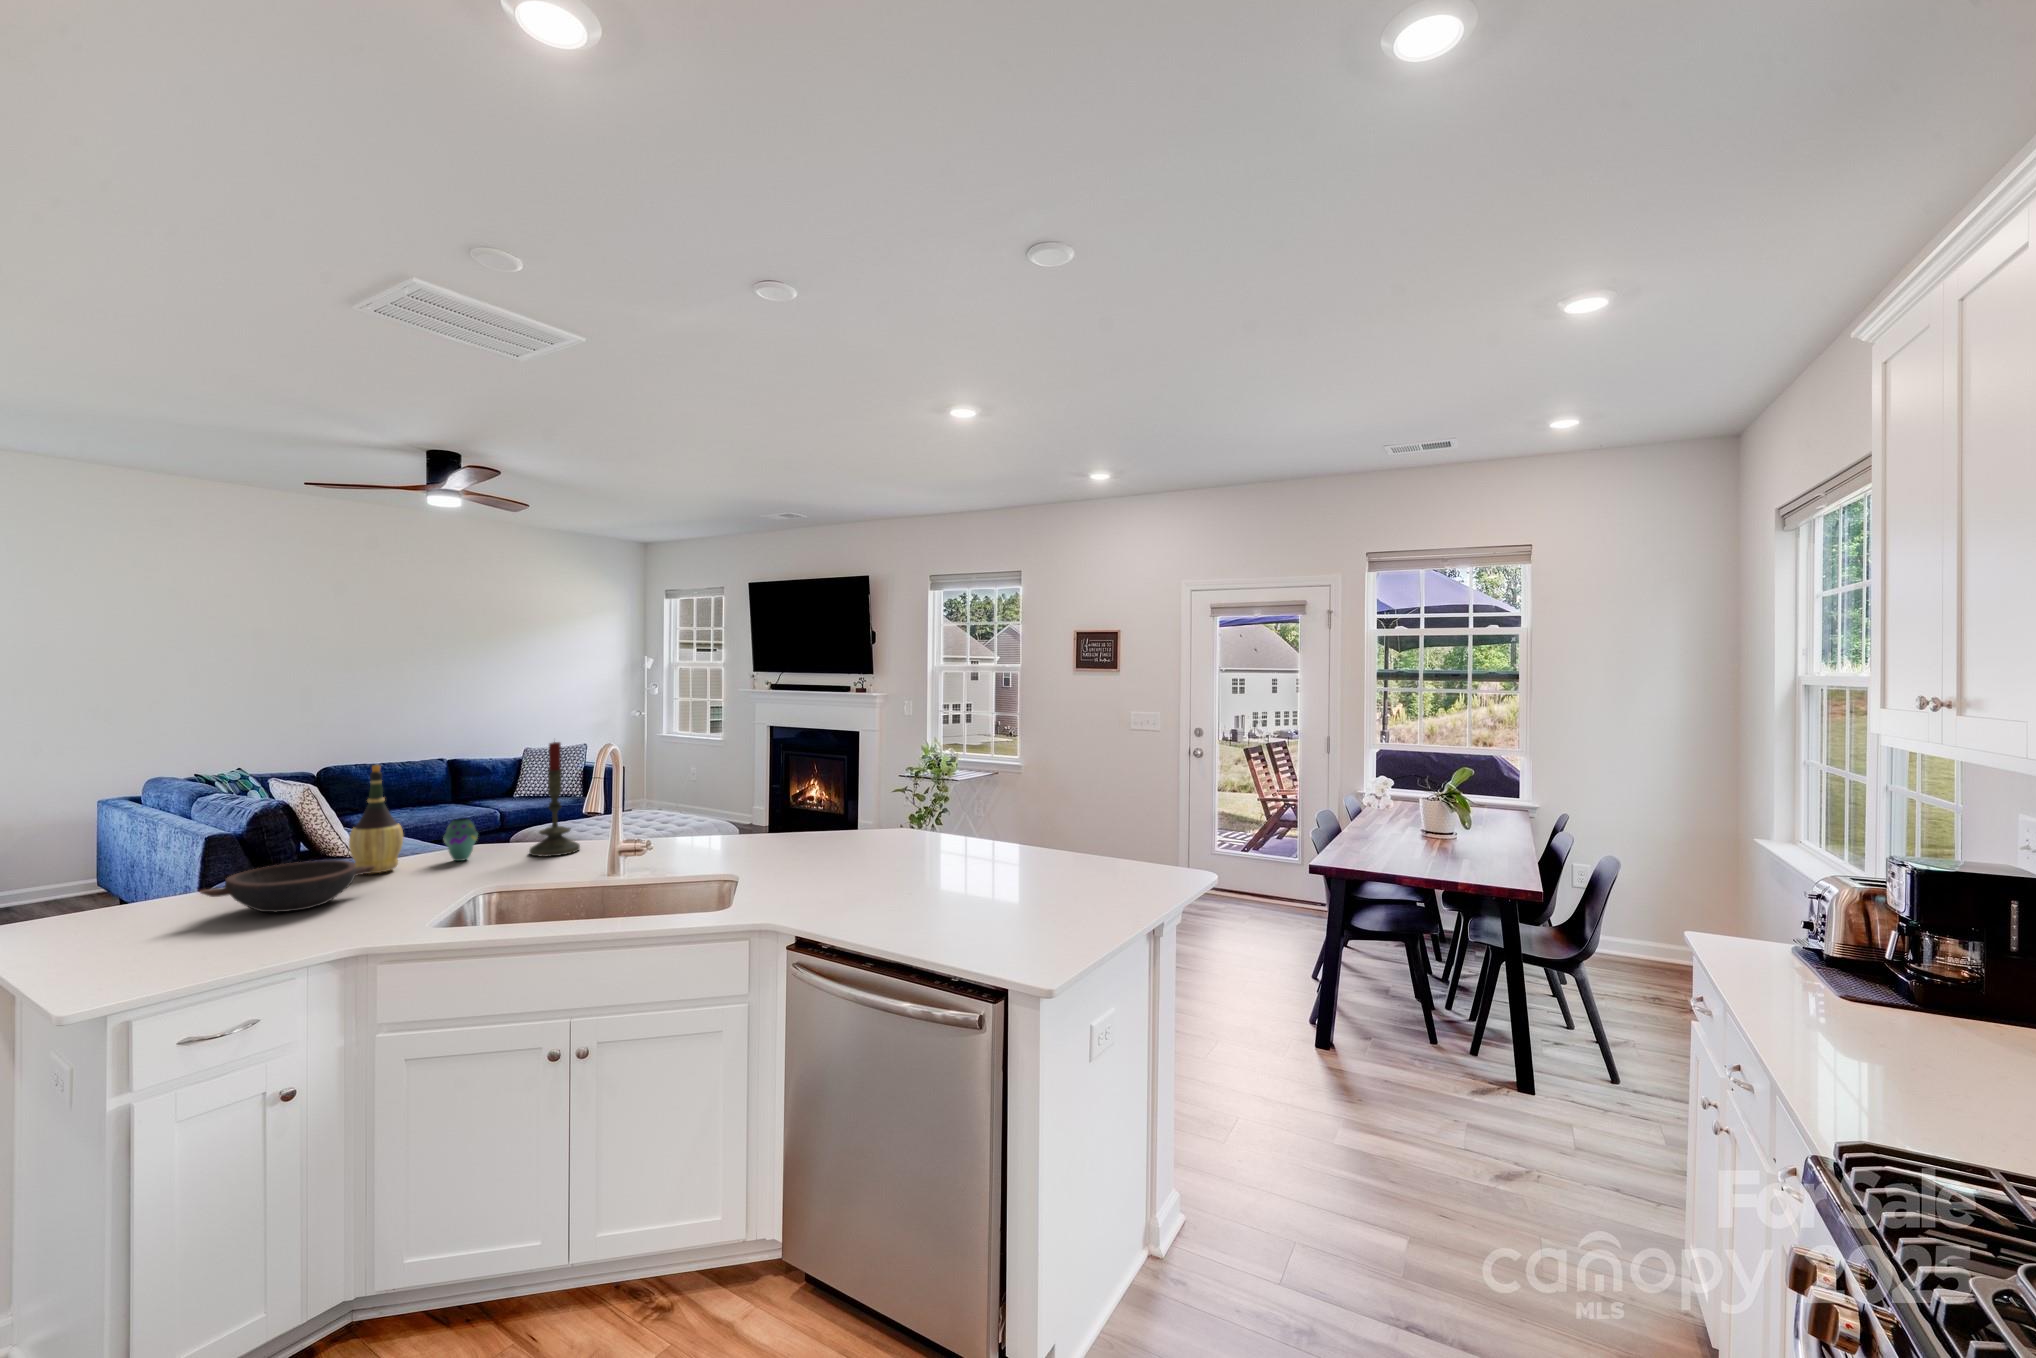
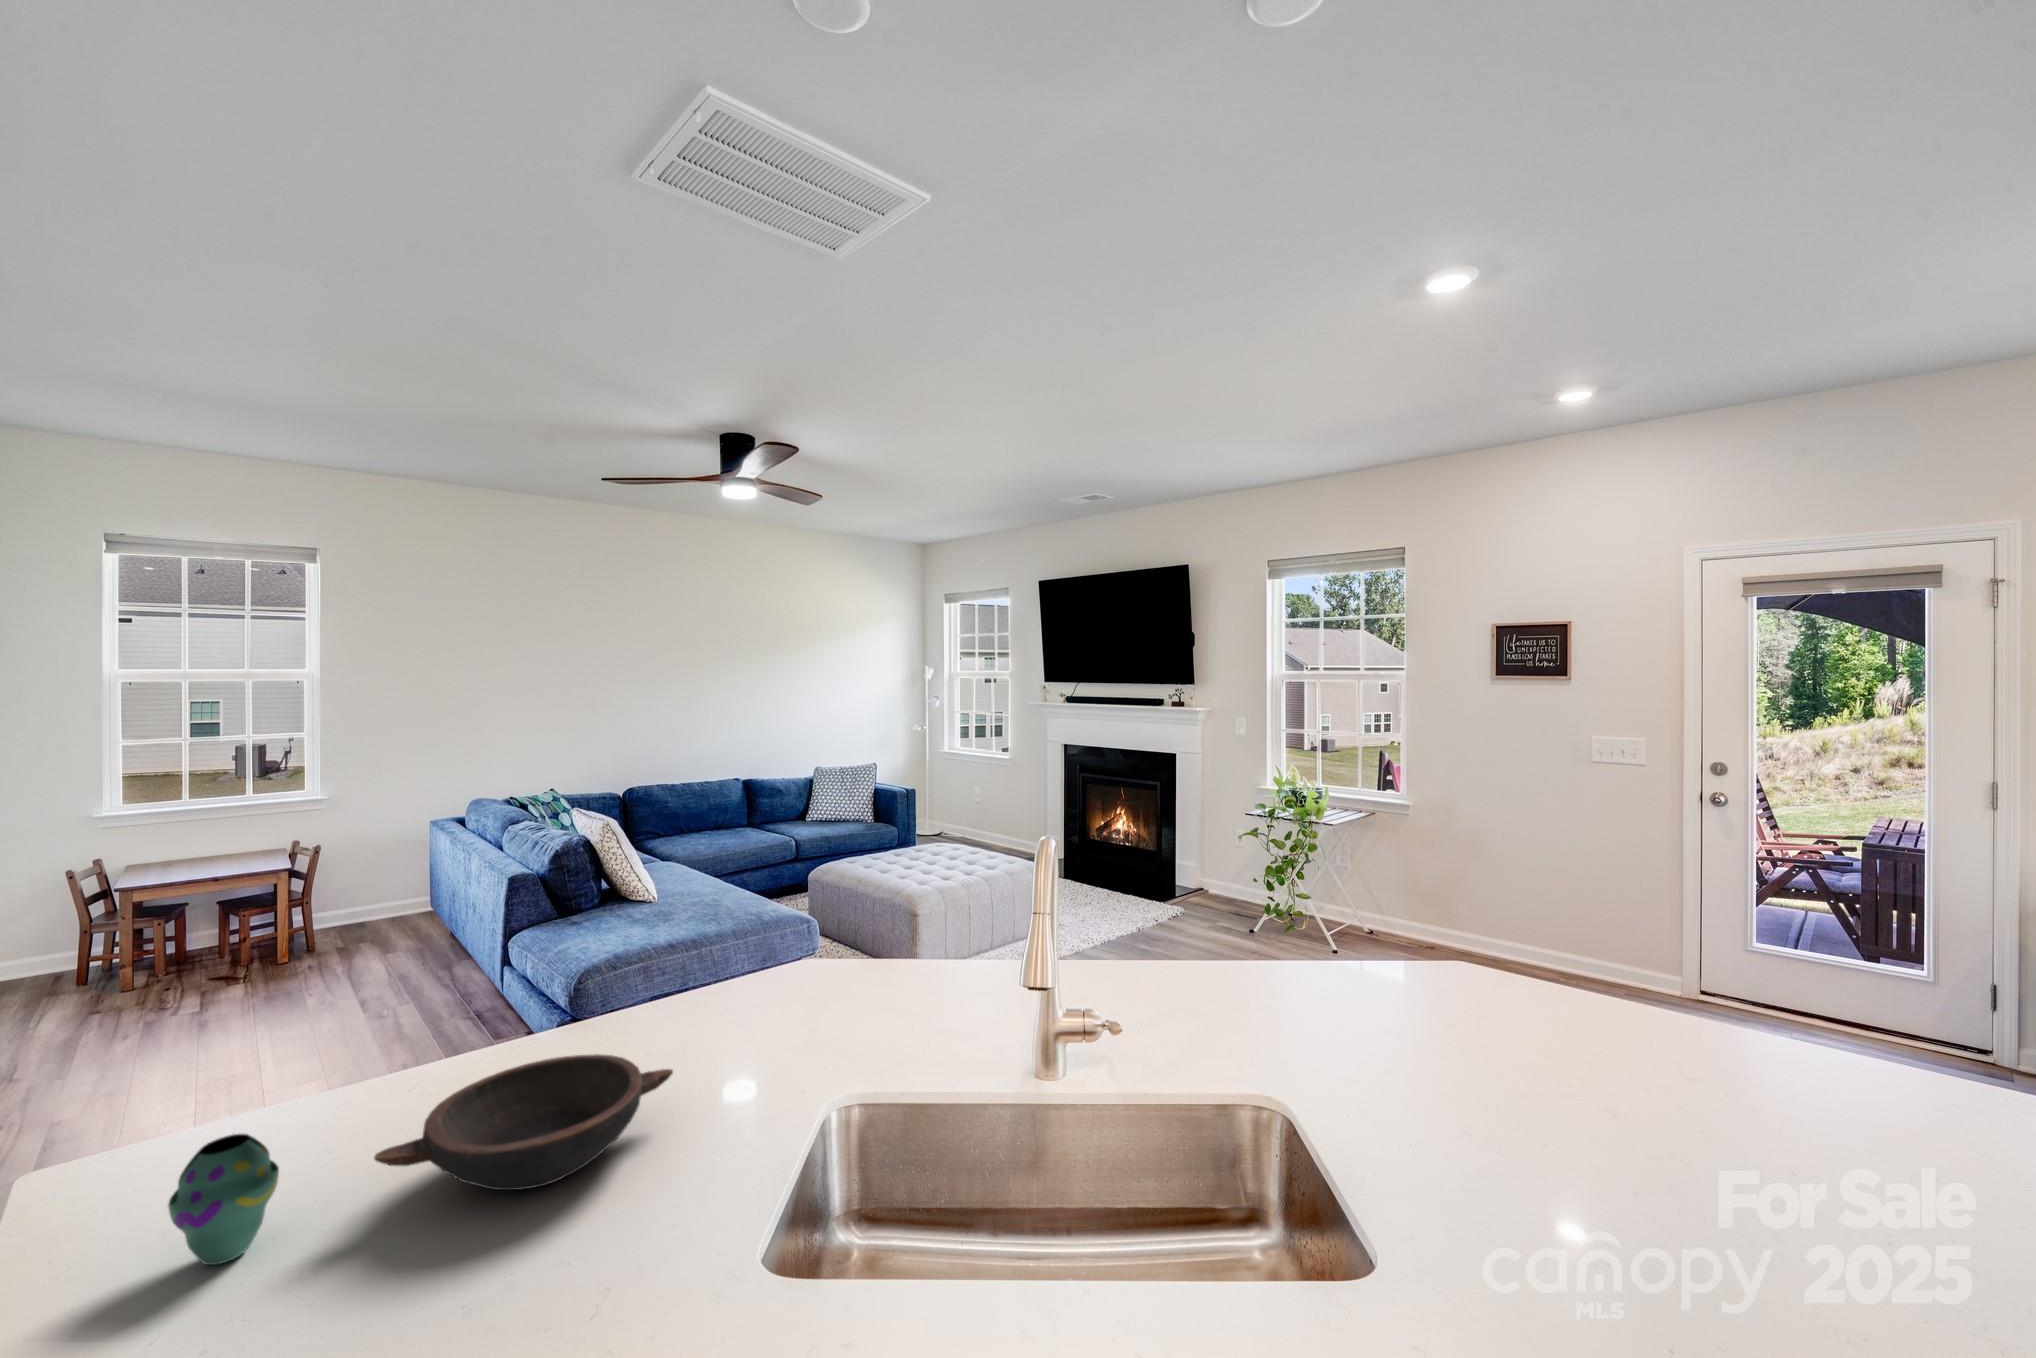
candle: present [529,742,580,857] -> none [896,814,970,1020]
wine bottle: present [349,765,404,874] -> none [635,864,714,1053]
vase: present [444,818,478,861] -> present [168,1134,279,1265]

